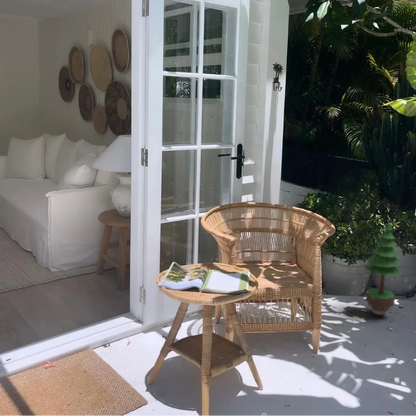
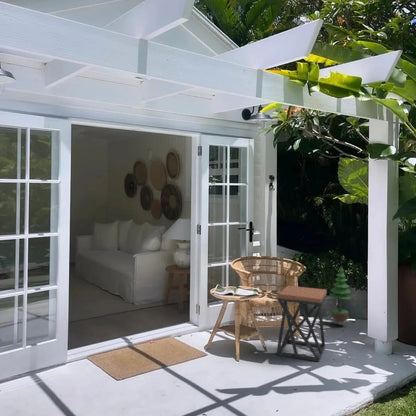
stool: none [278,261,372,405] -> present [276,286,327,362]

